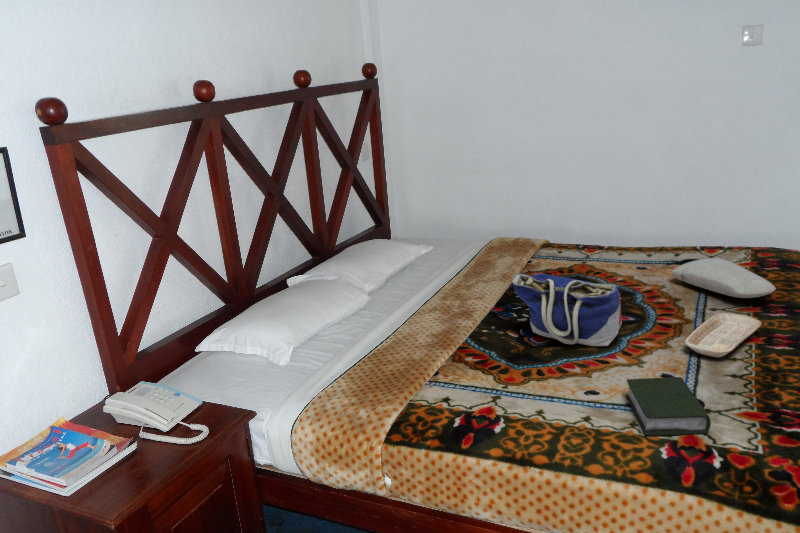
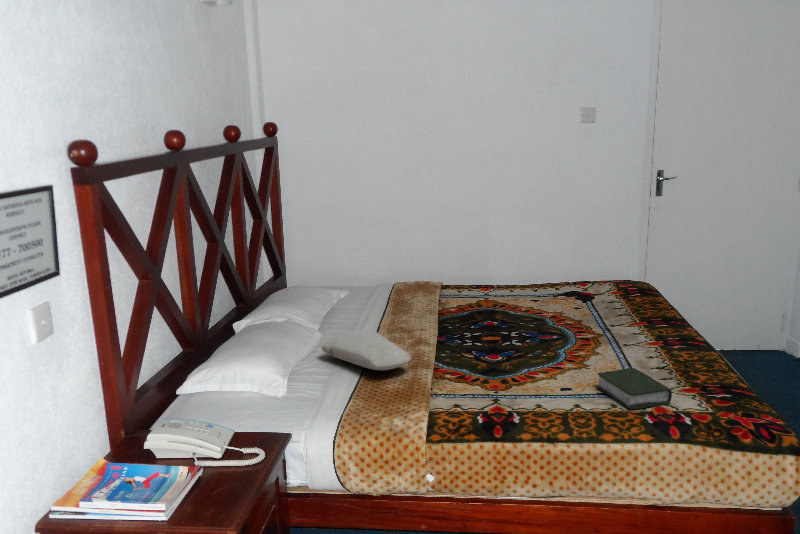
pillow: present [672,258,776,298] -> present [322,330,411,370]
tote bag: present [512,273,622,346] -> none [475,298,571,357]
tray: present [685,313,761,358] -> none [615,326,659,356]

